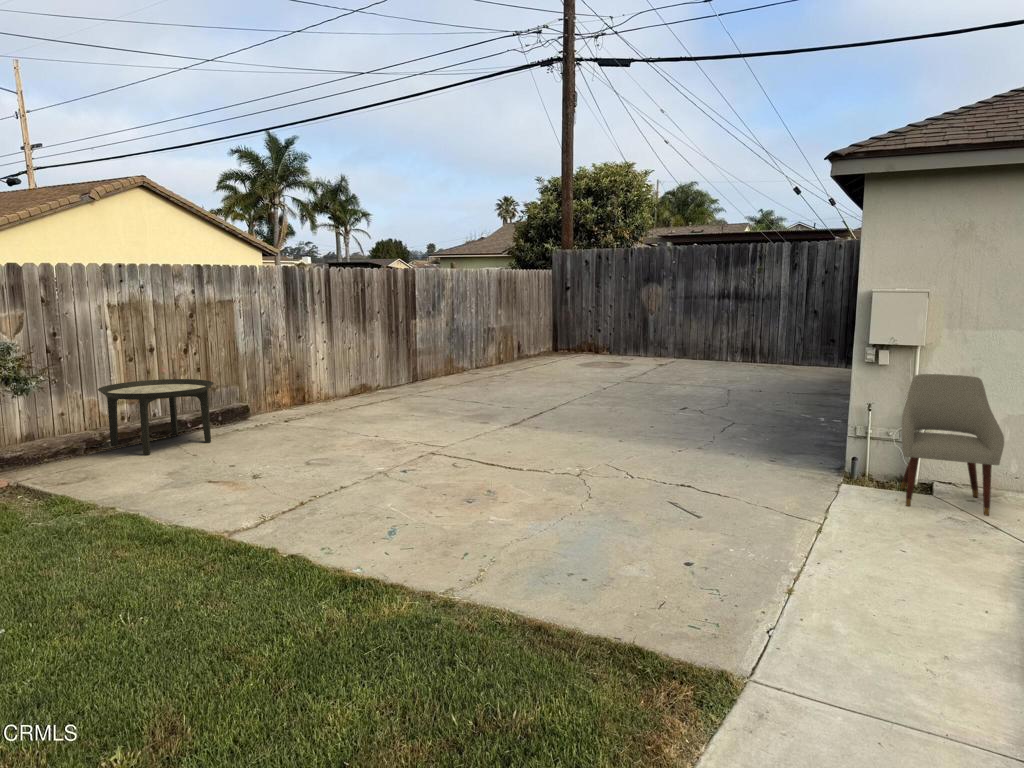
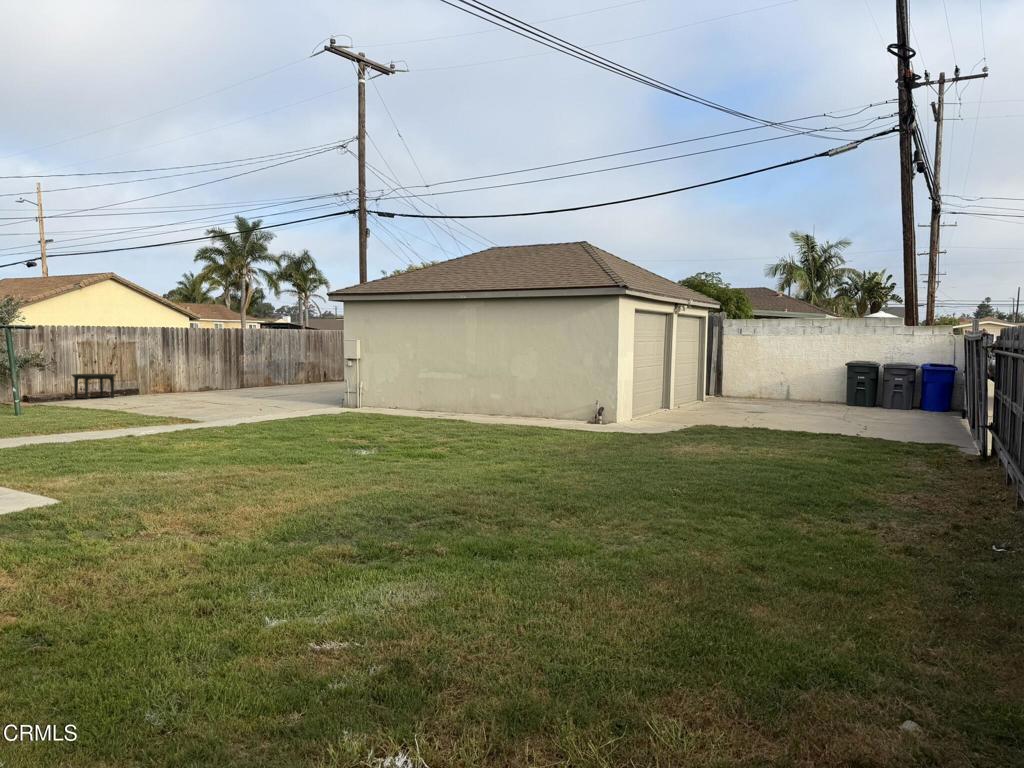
chair: present [900,374,1004,515] -> none [318,369,351,411]

